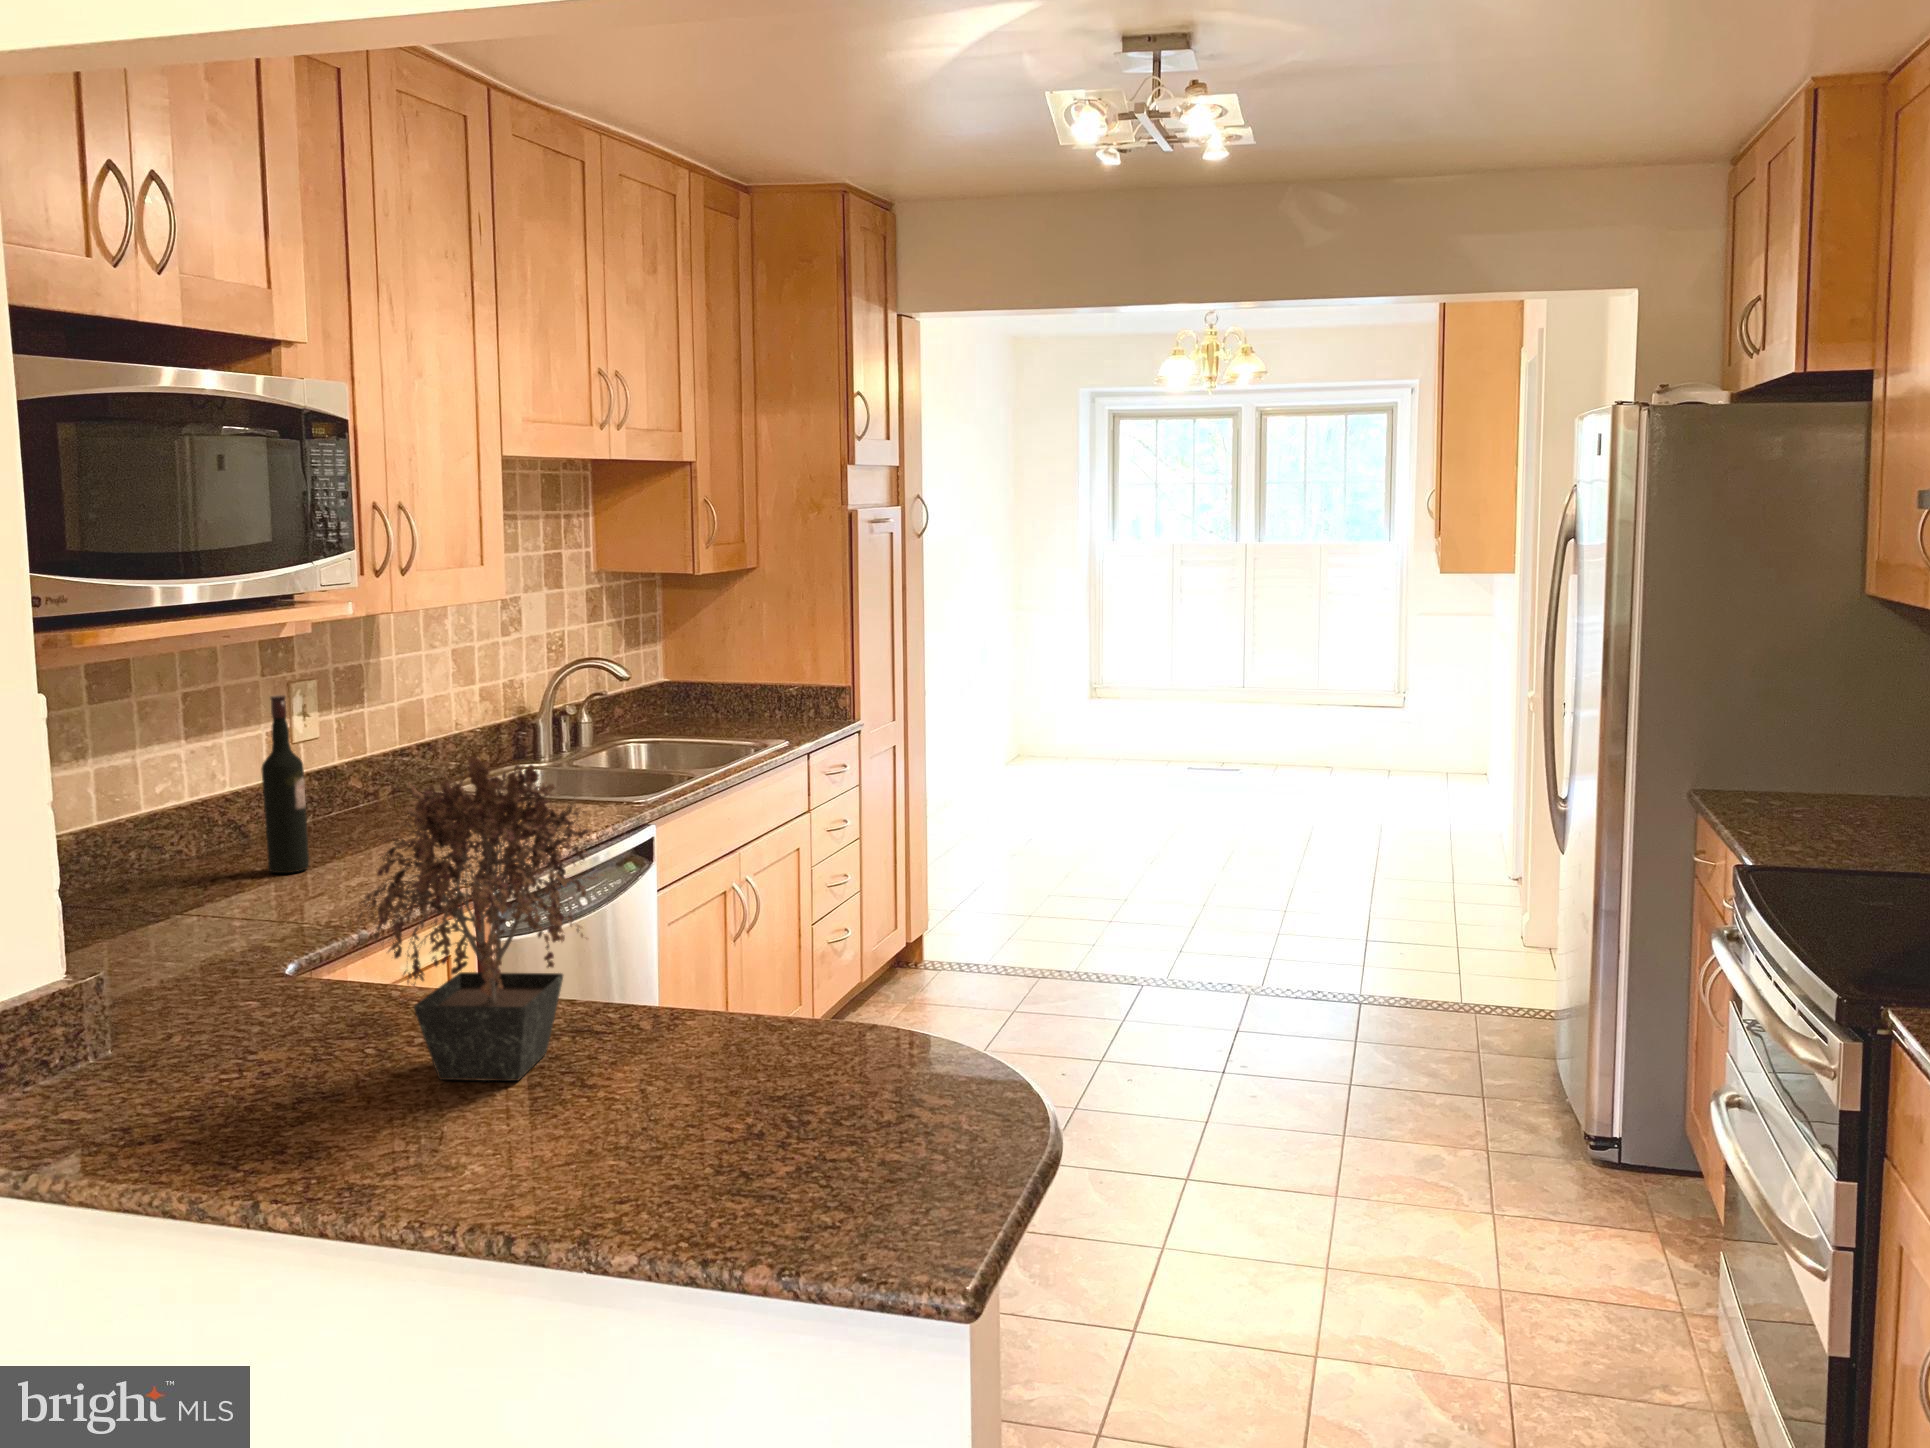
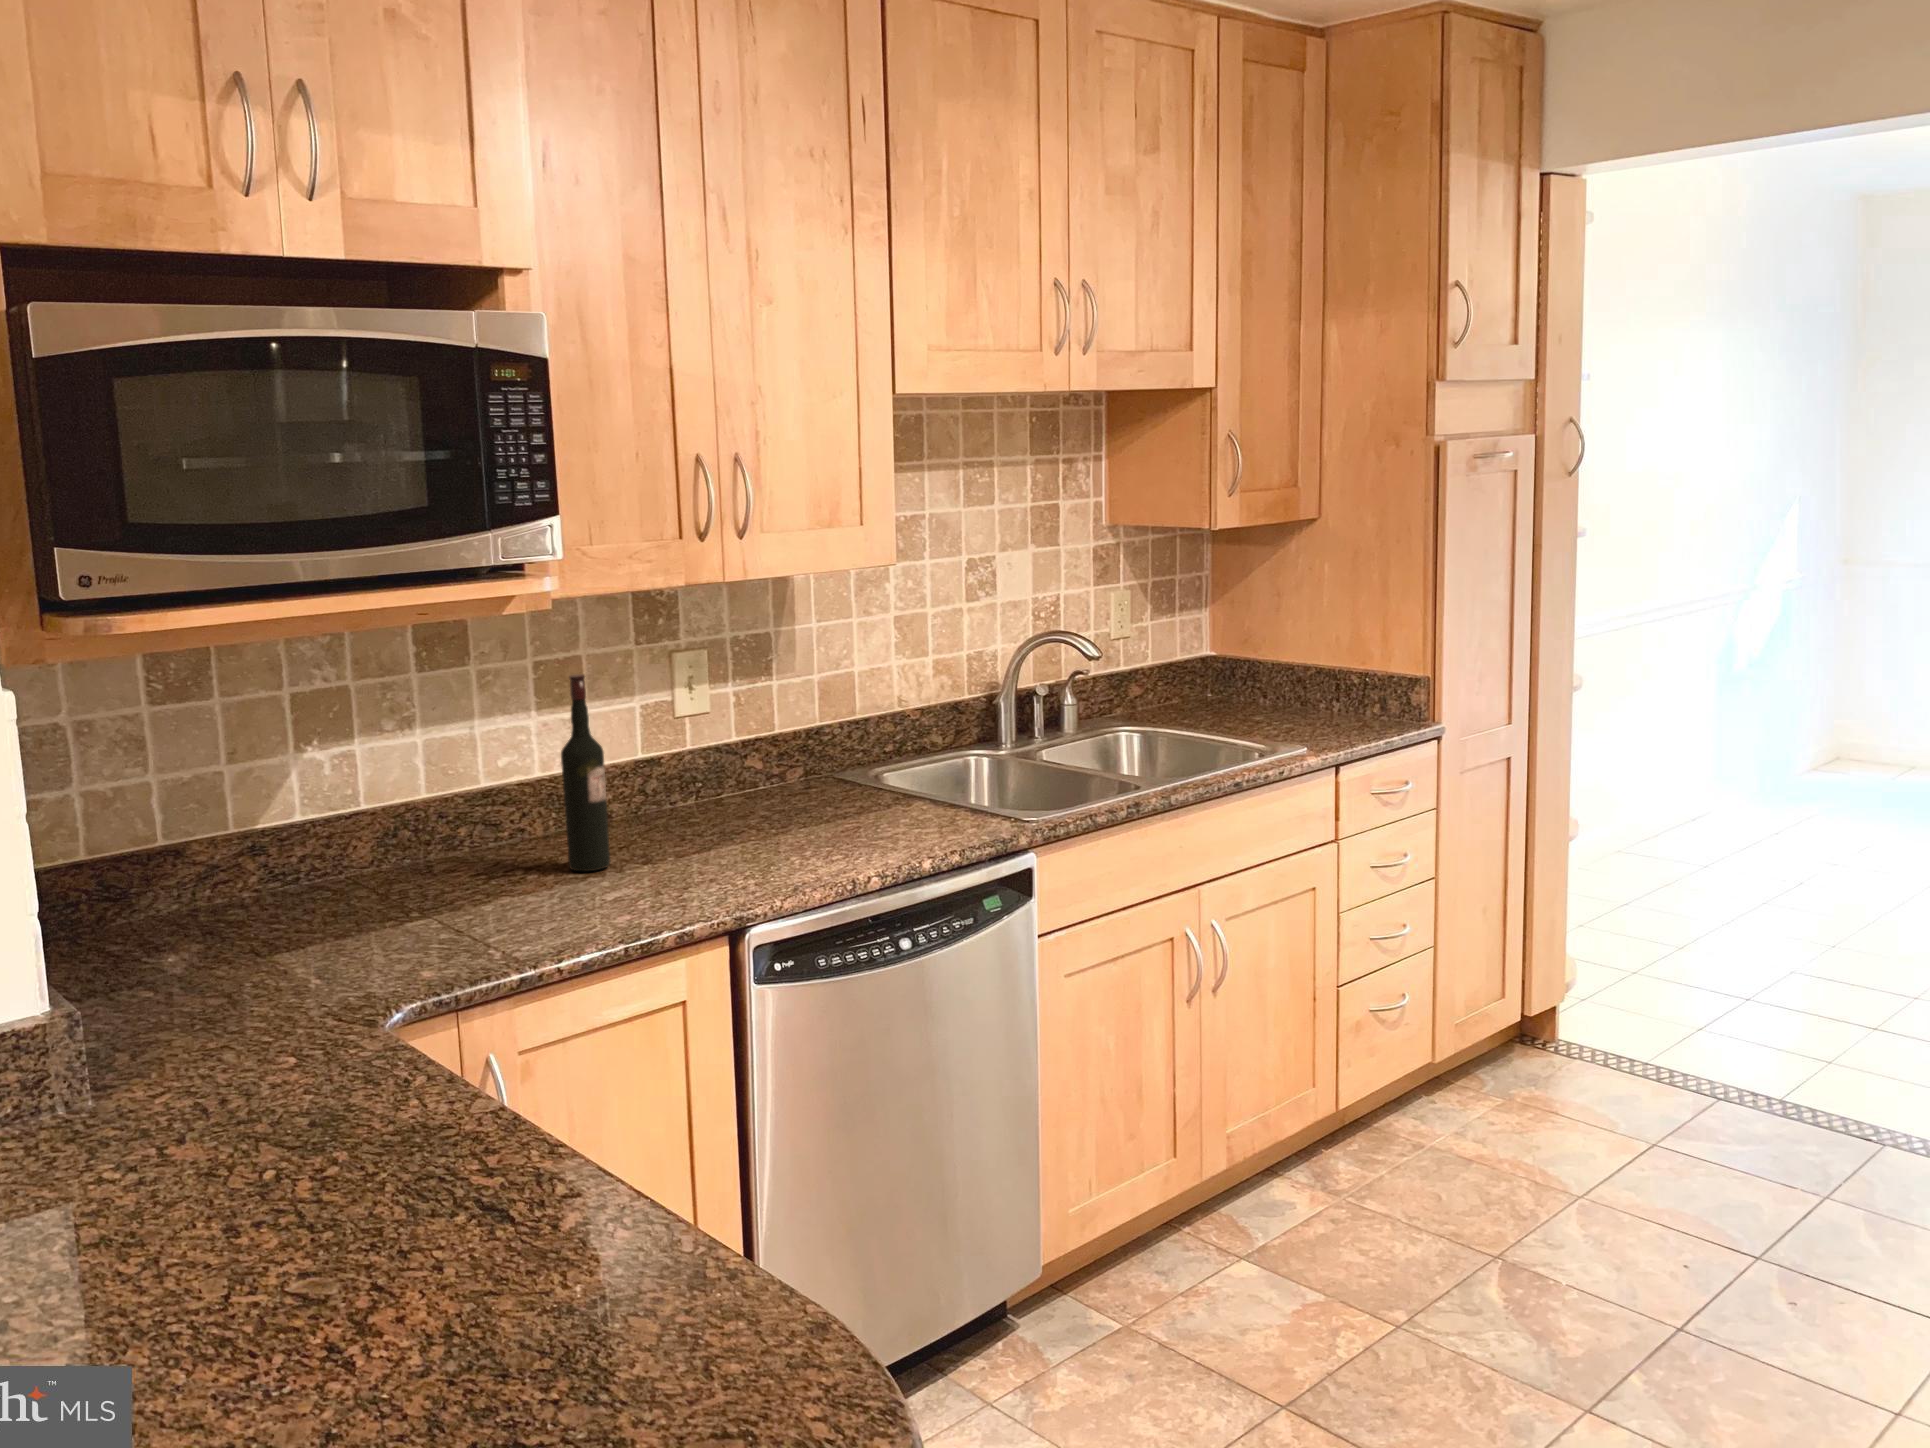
potted plant: present [359,757,603,1081] -> none [129,818,477,1276]

